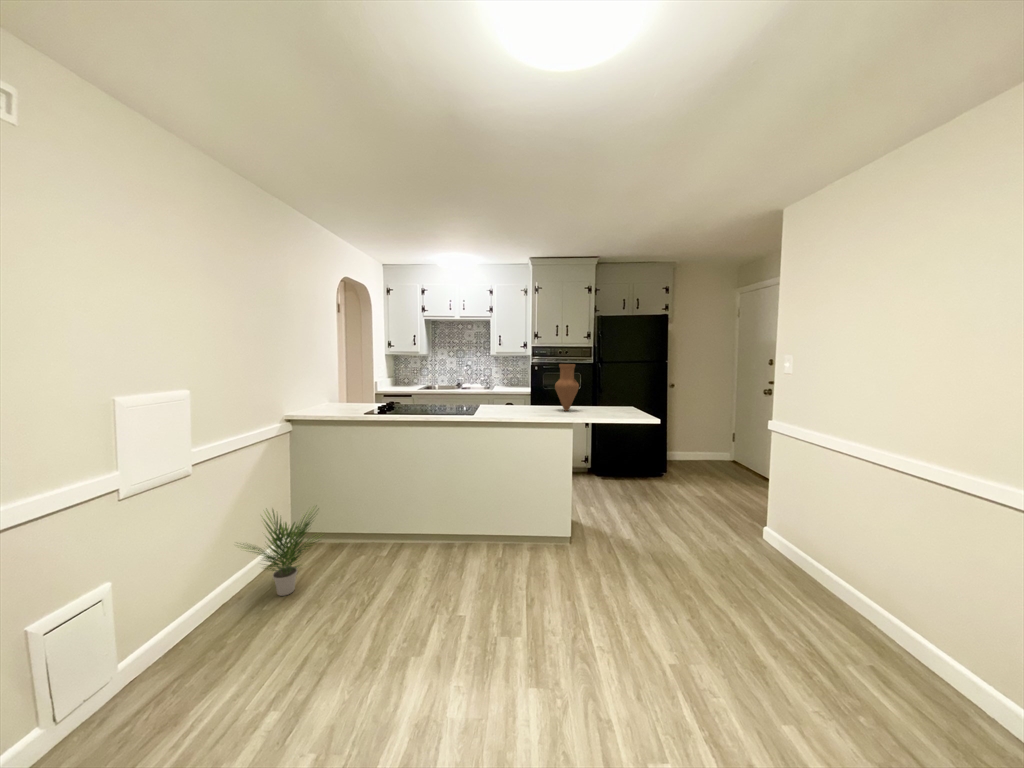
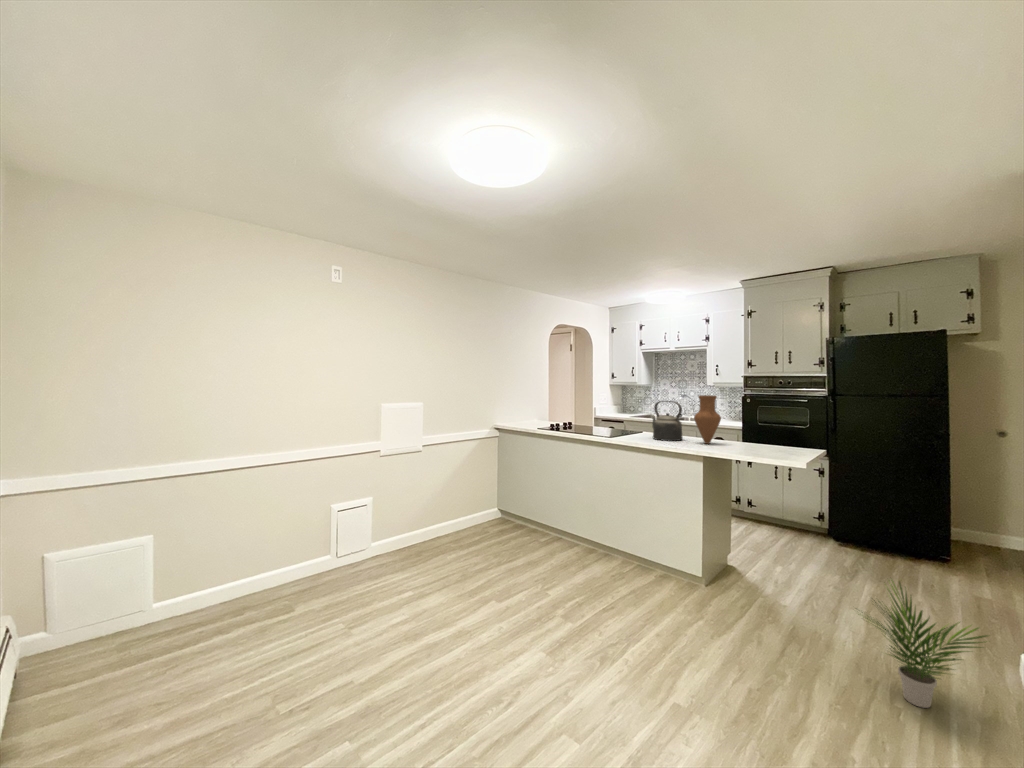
kettle: none [503,370,541,412] -> present [651,401,682,441]
potted plant: present [245,511,317,596] -> present [865,581,987,708]

